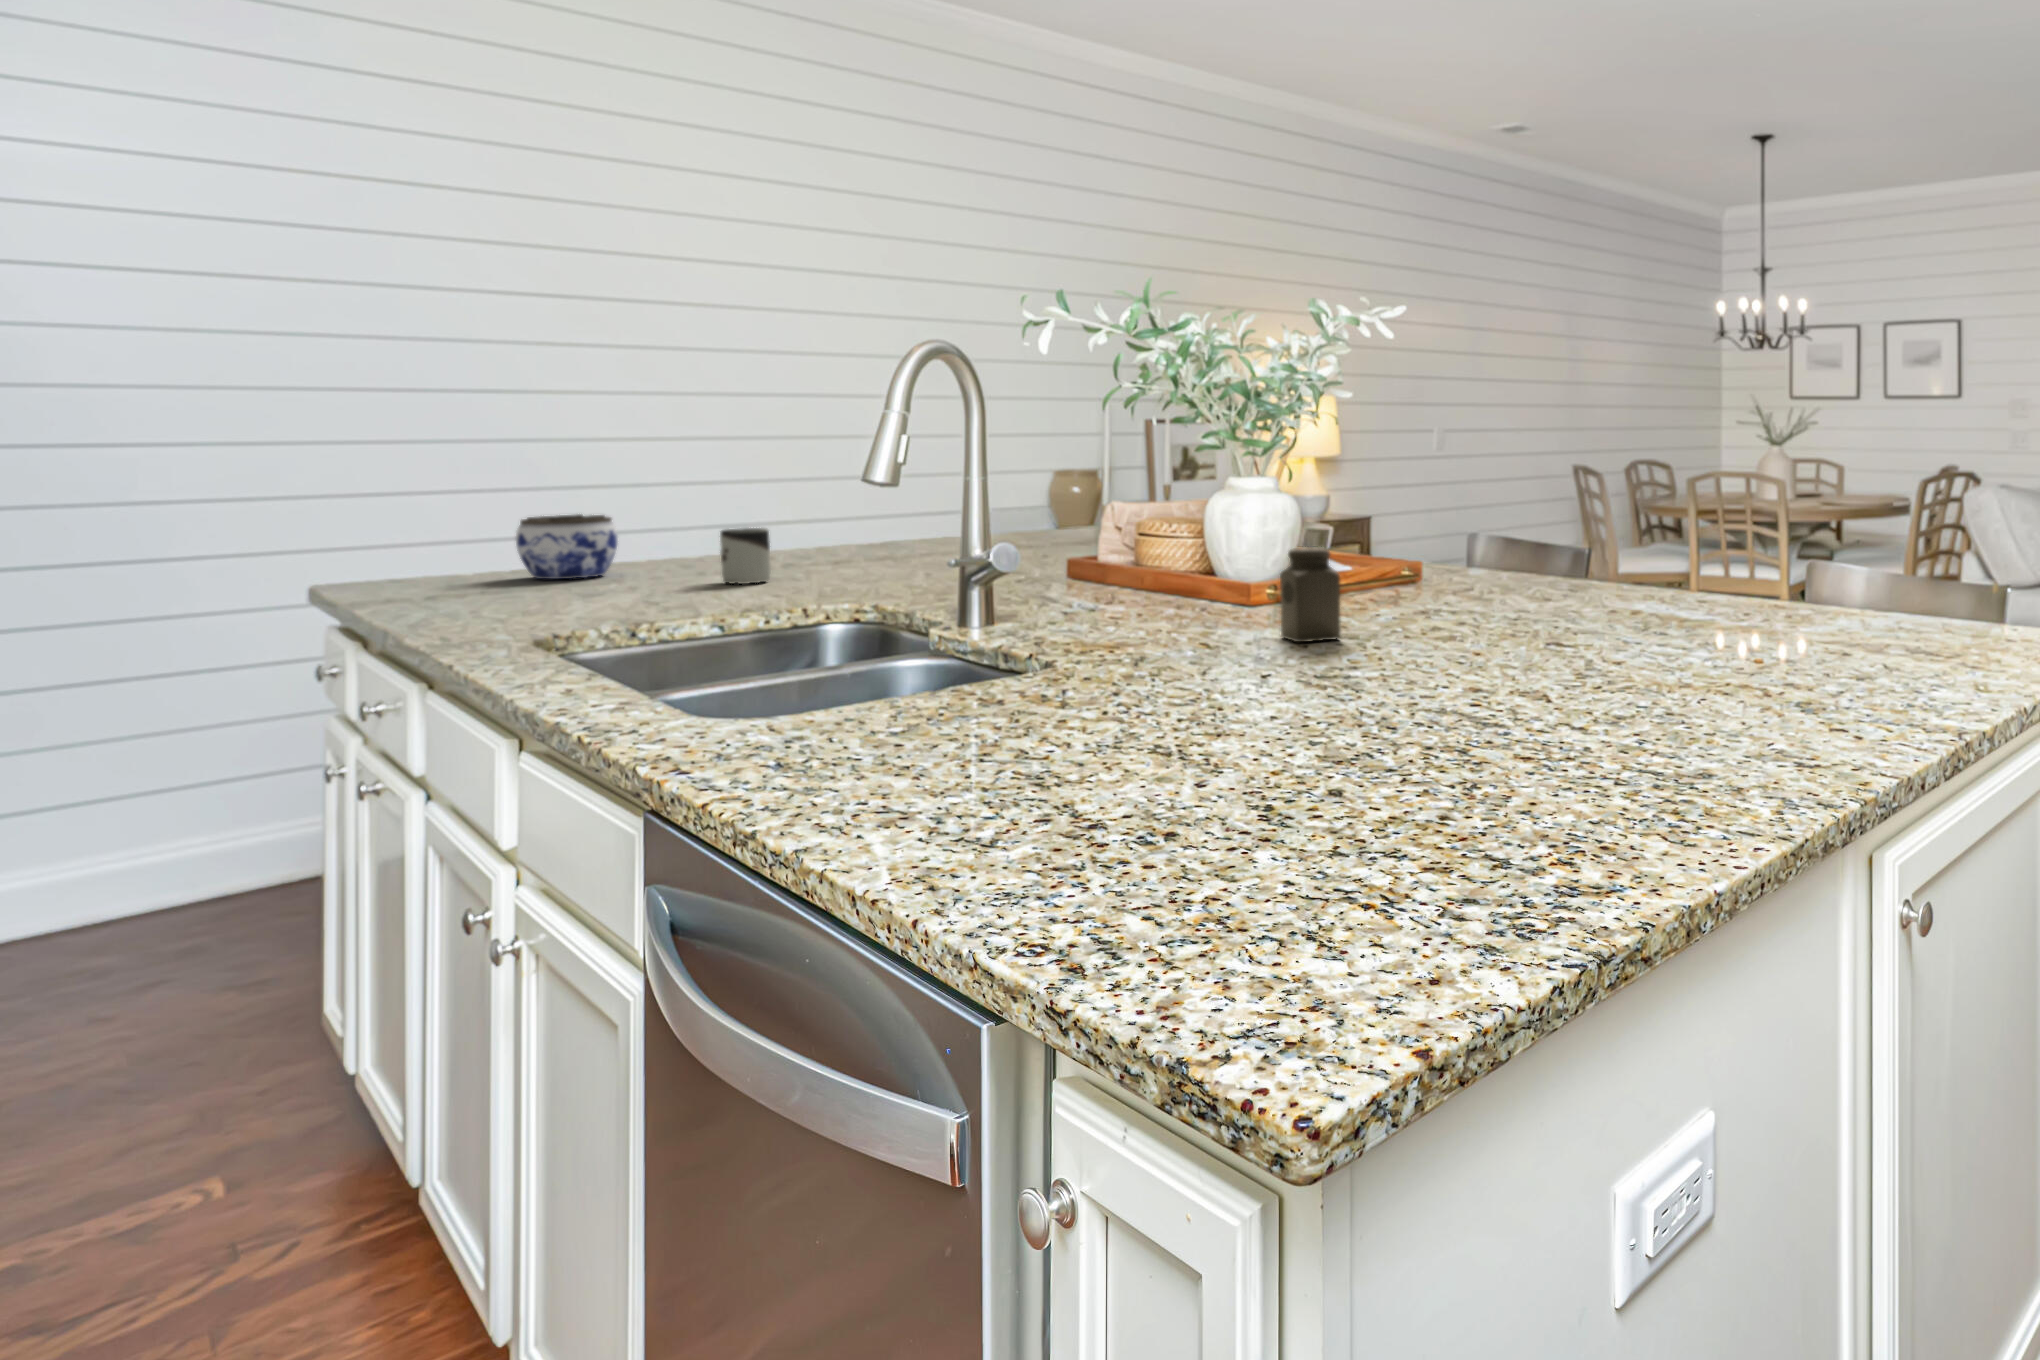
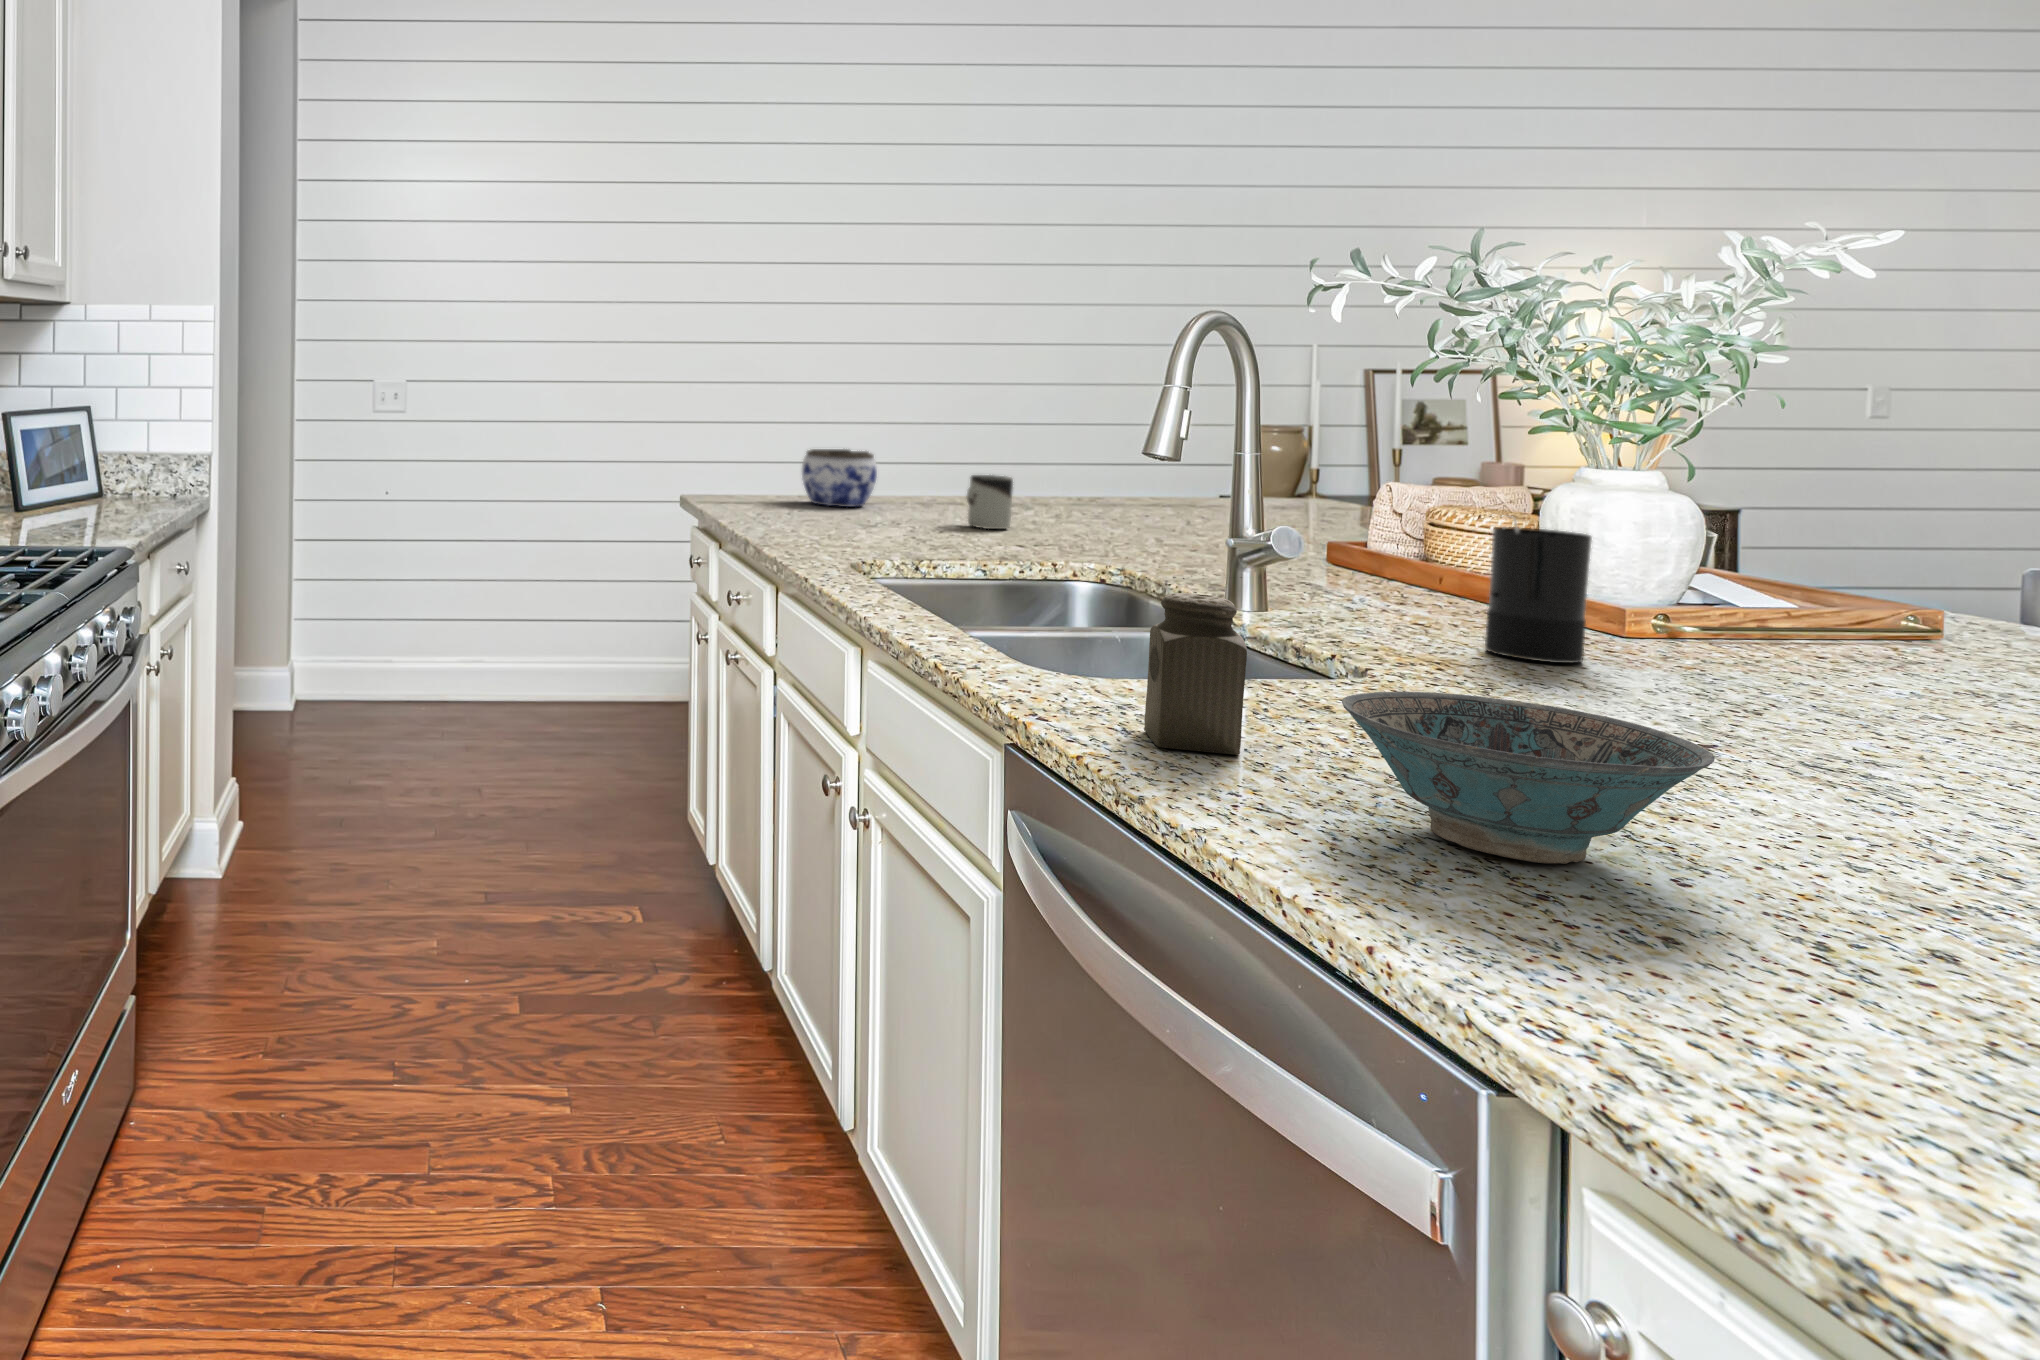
candle: none [1145,522,1219,637] -> present [1485,519,1592,663]
salt shaker: present [1280,547,1341,642] -> present [1144,593,1247,755]
ceramic bowl: none [939,672,1213,807] -> present [1342,692,1715,864]

